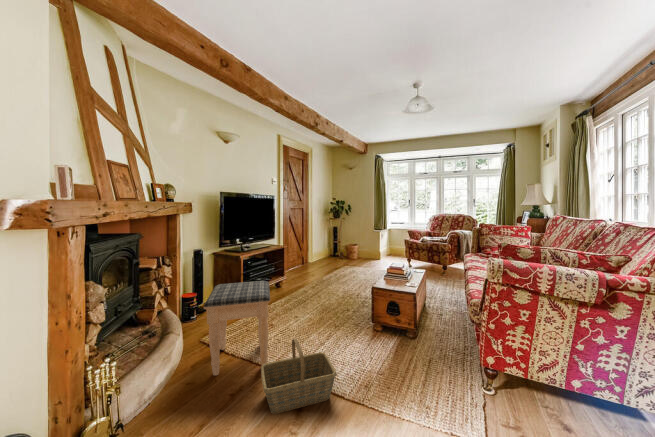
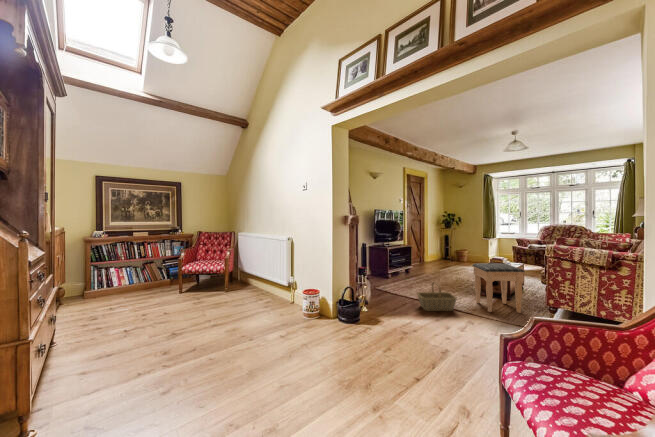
footstool: present [204,281,270,375] -> present [472,263,525,313]

